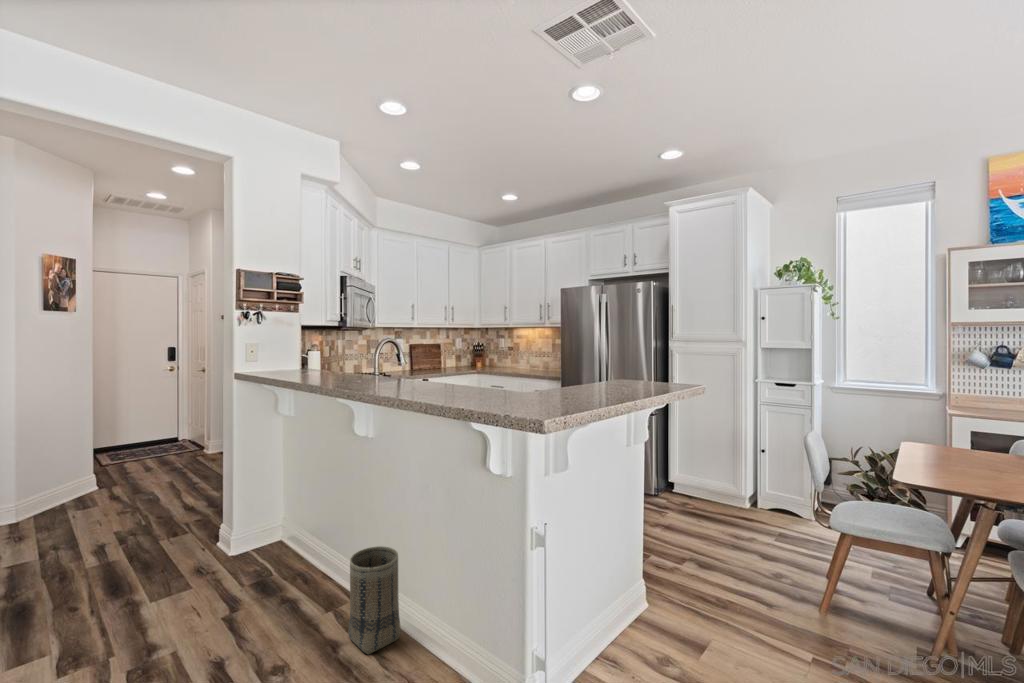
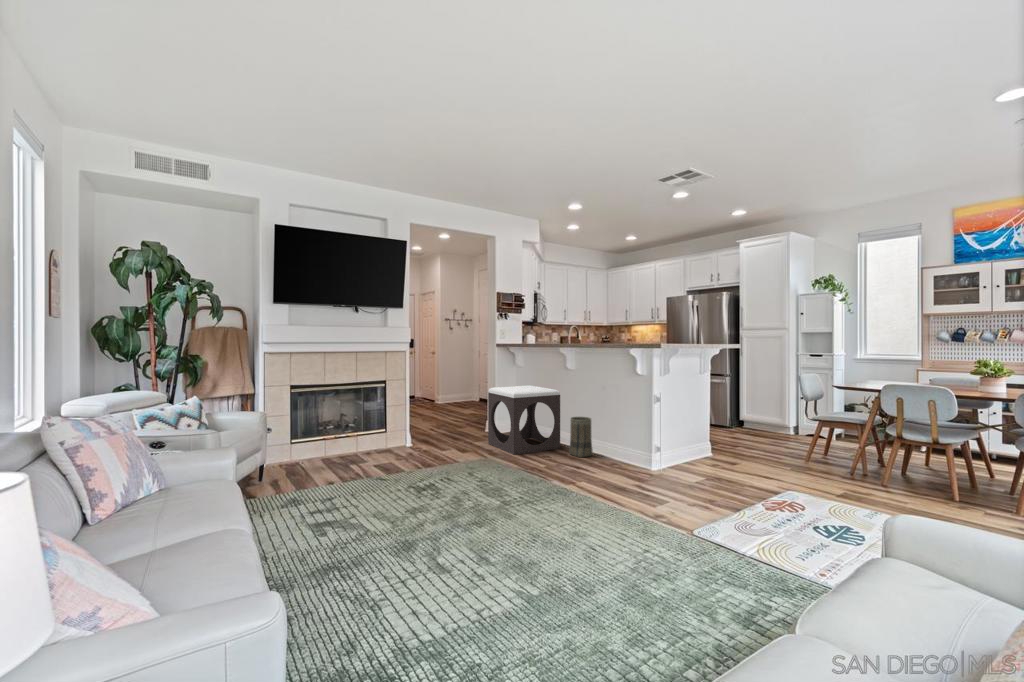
footstool: none [184,461,342,658] -> present [488,386,560,455]

